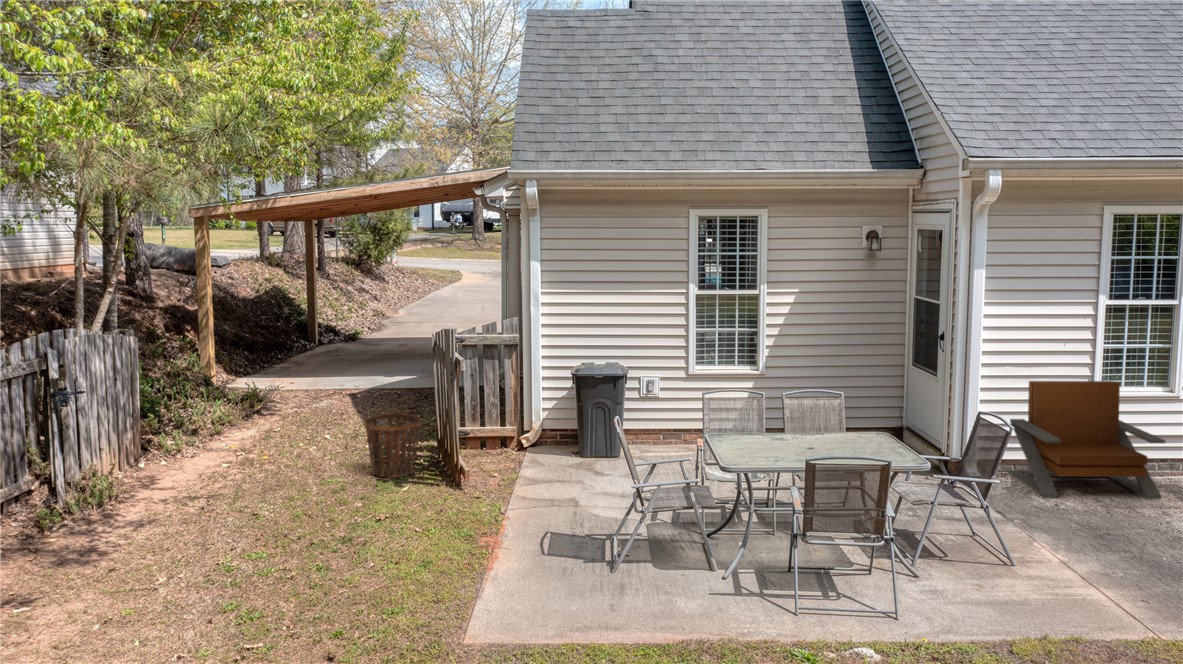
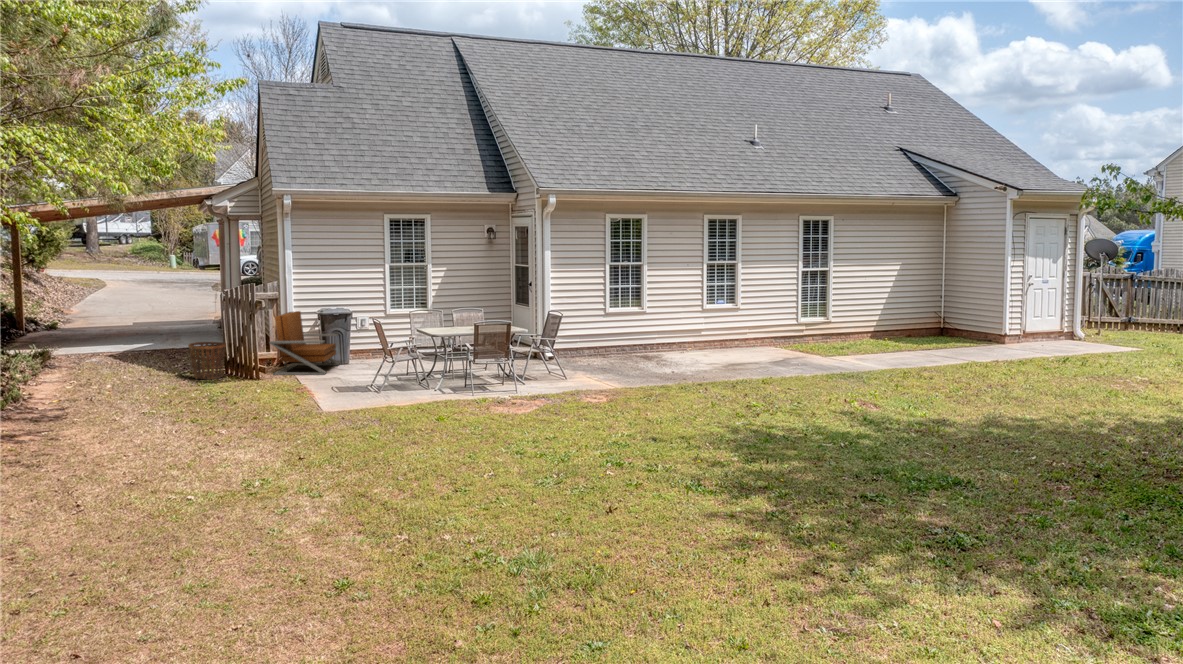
lounge chair: present [1009,381,1165,499] -> present [269,311,340,375]

